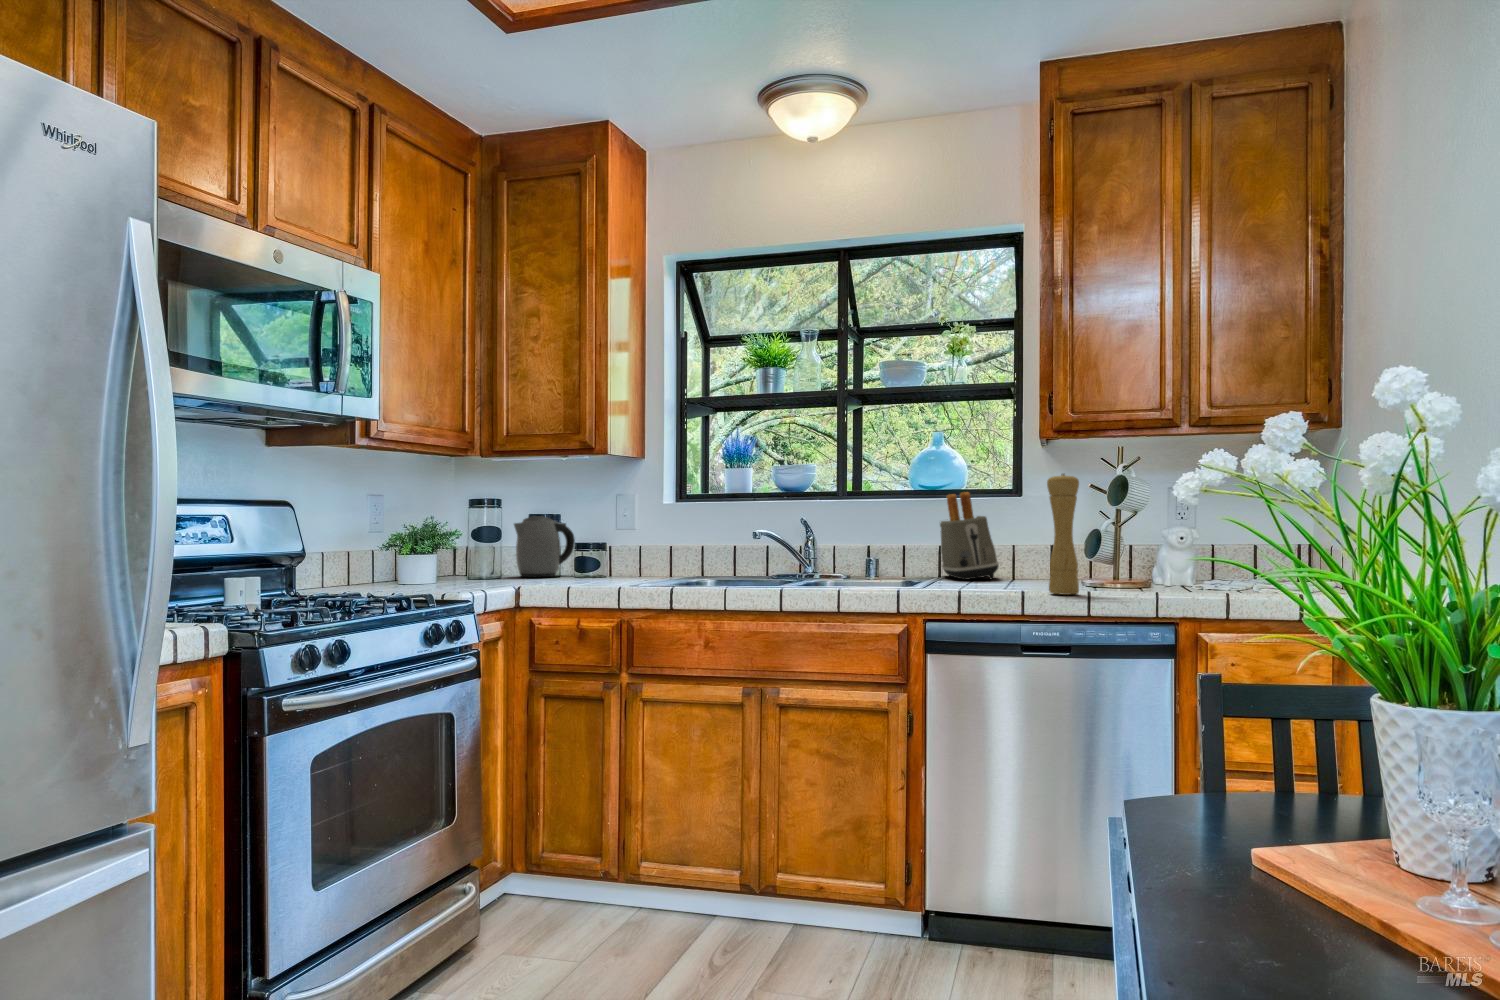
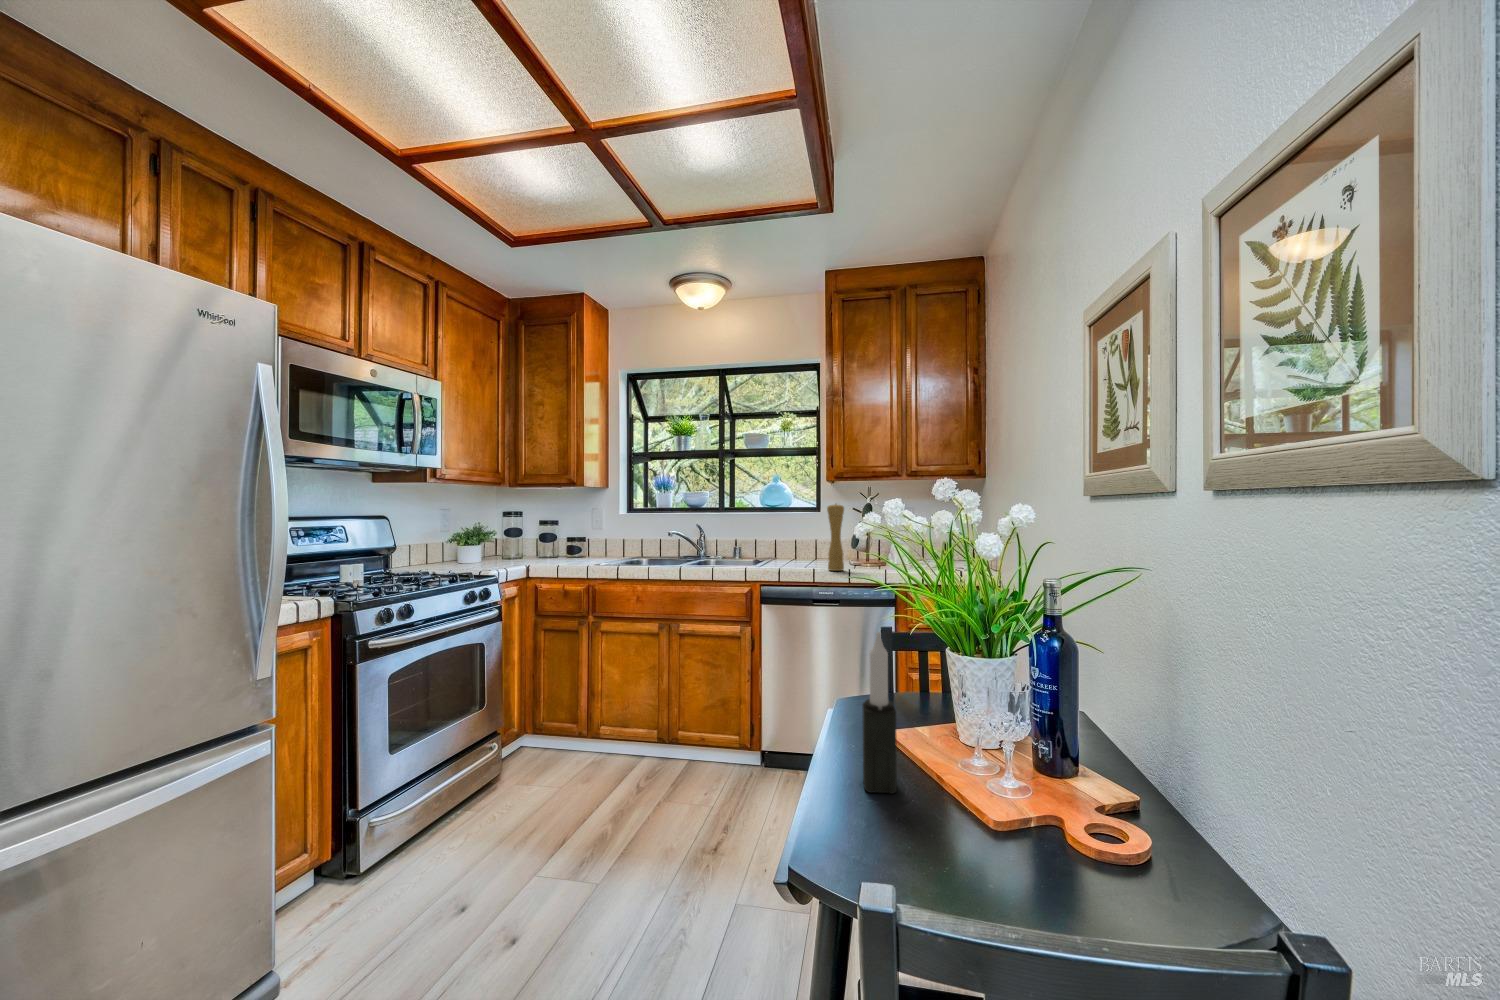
toaster: present [940,492,999,579] -> none [776,509,807,559]
kettle: present [514,516,575,577] -> none [529,522,567,558]
candle: none [1245,647,1323,955] -> present [862,632,897,794]

